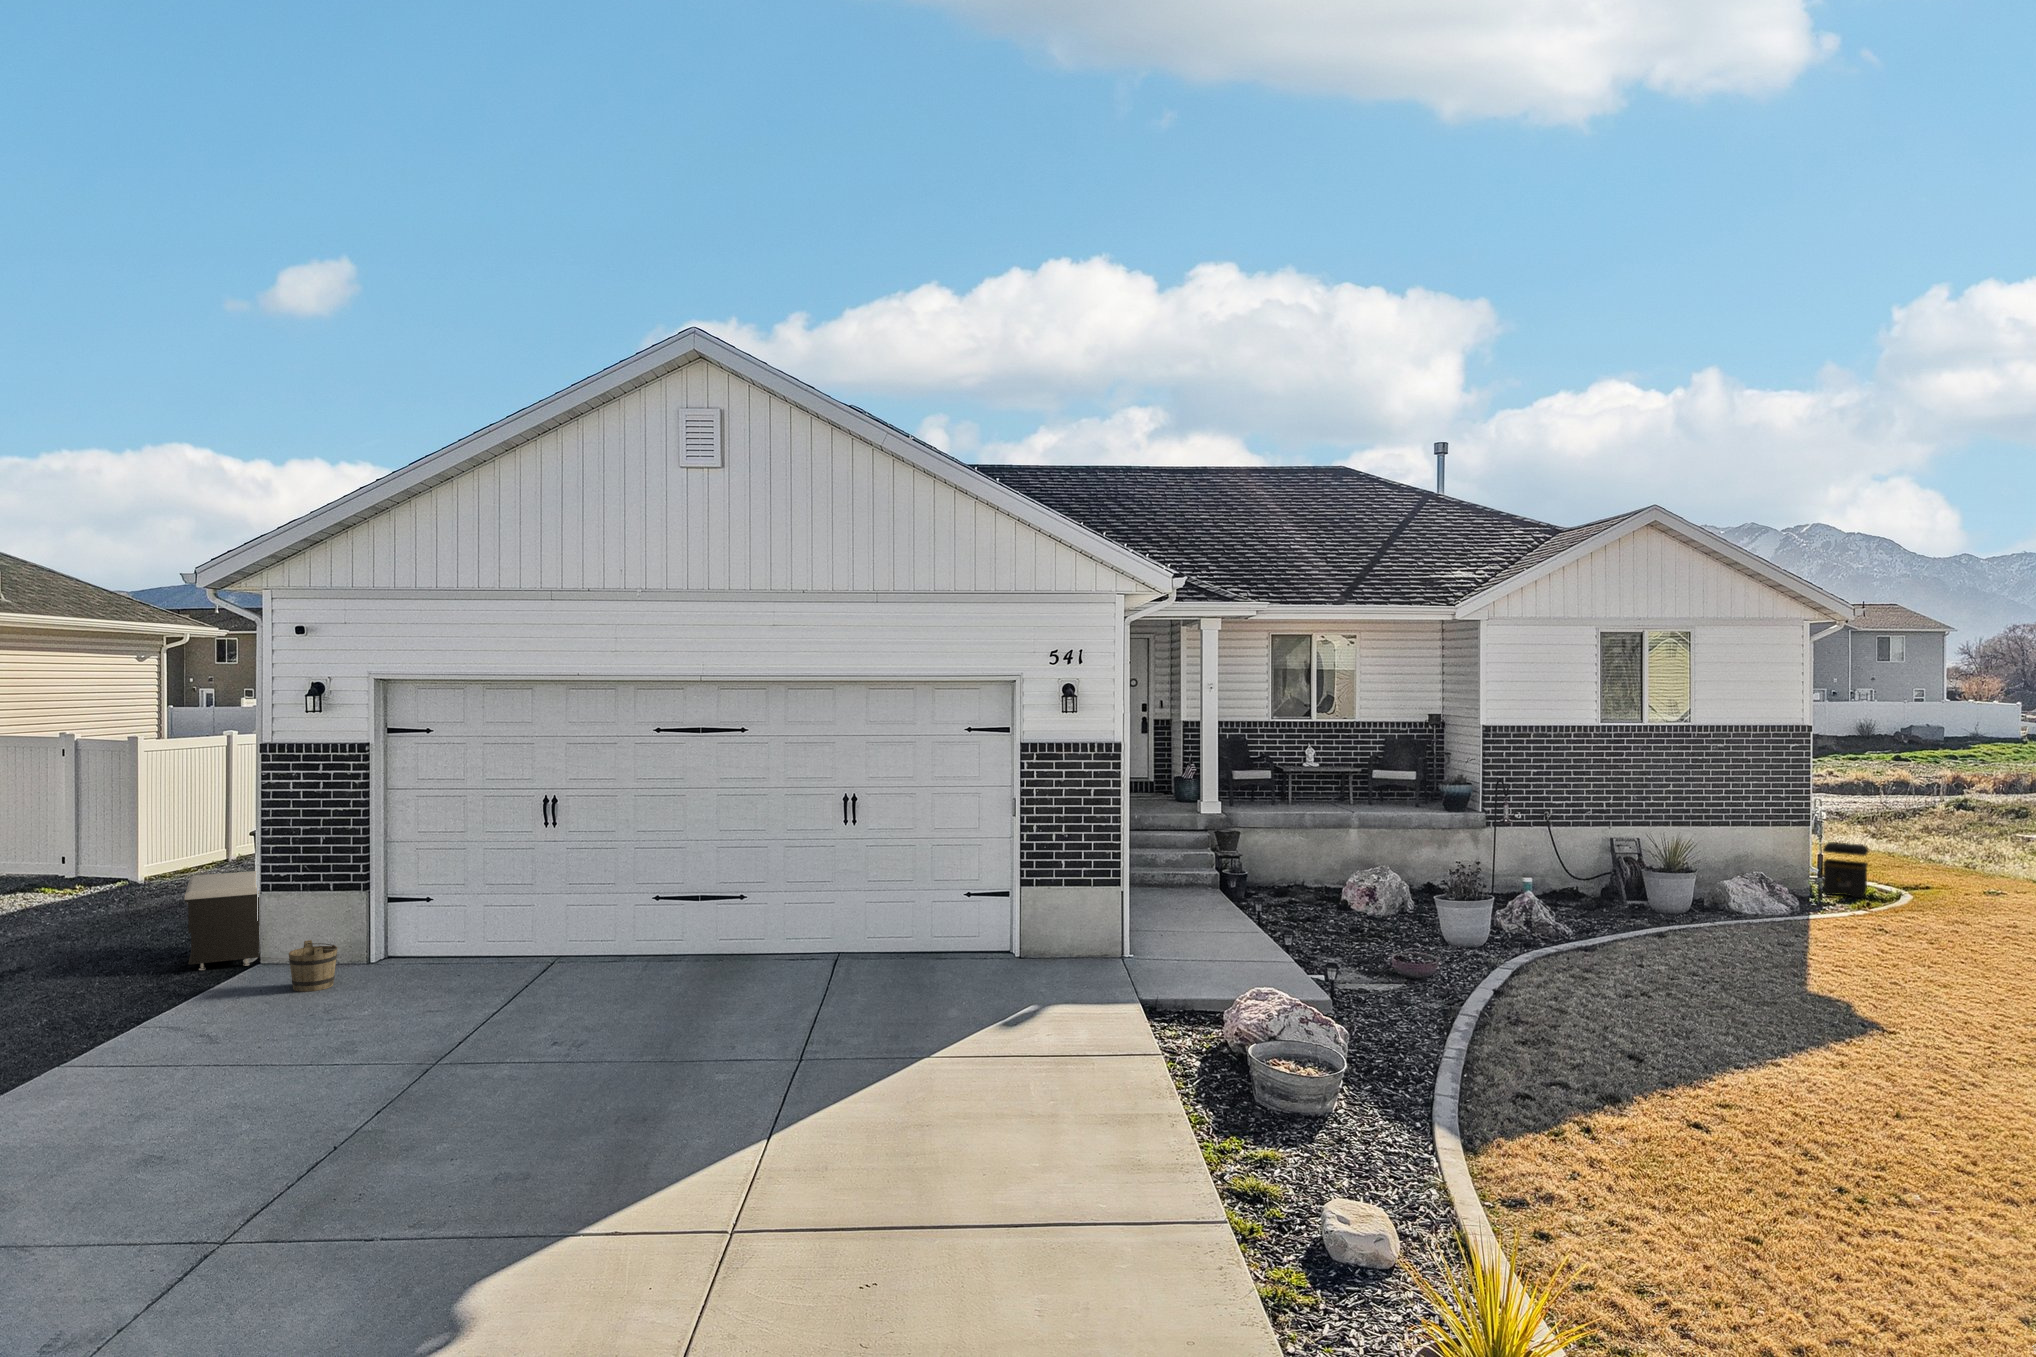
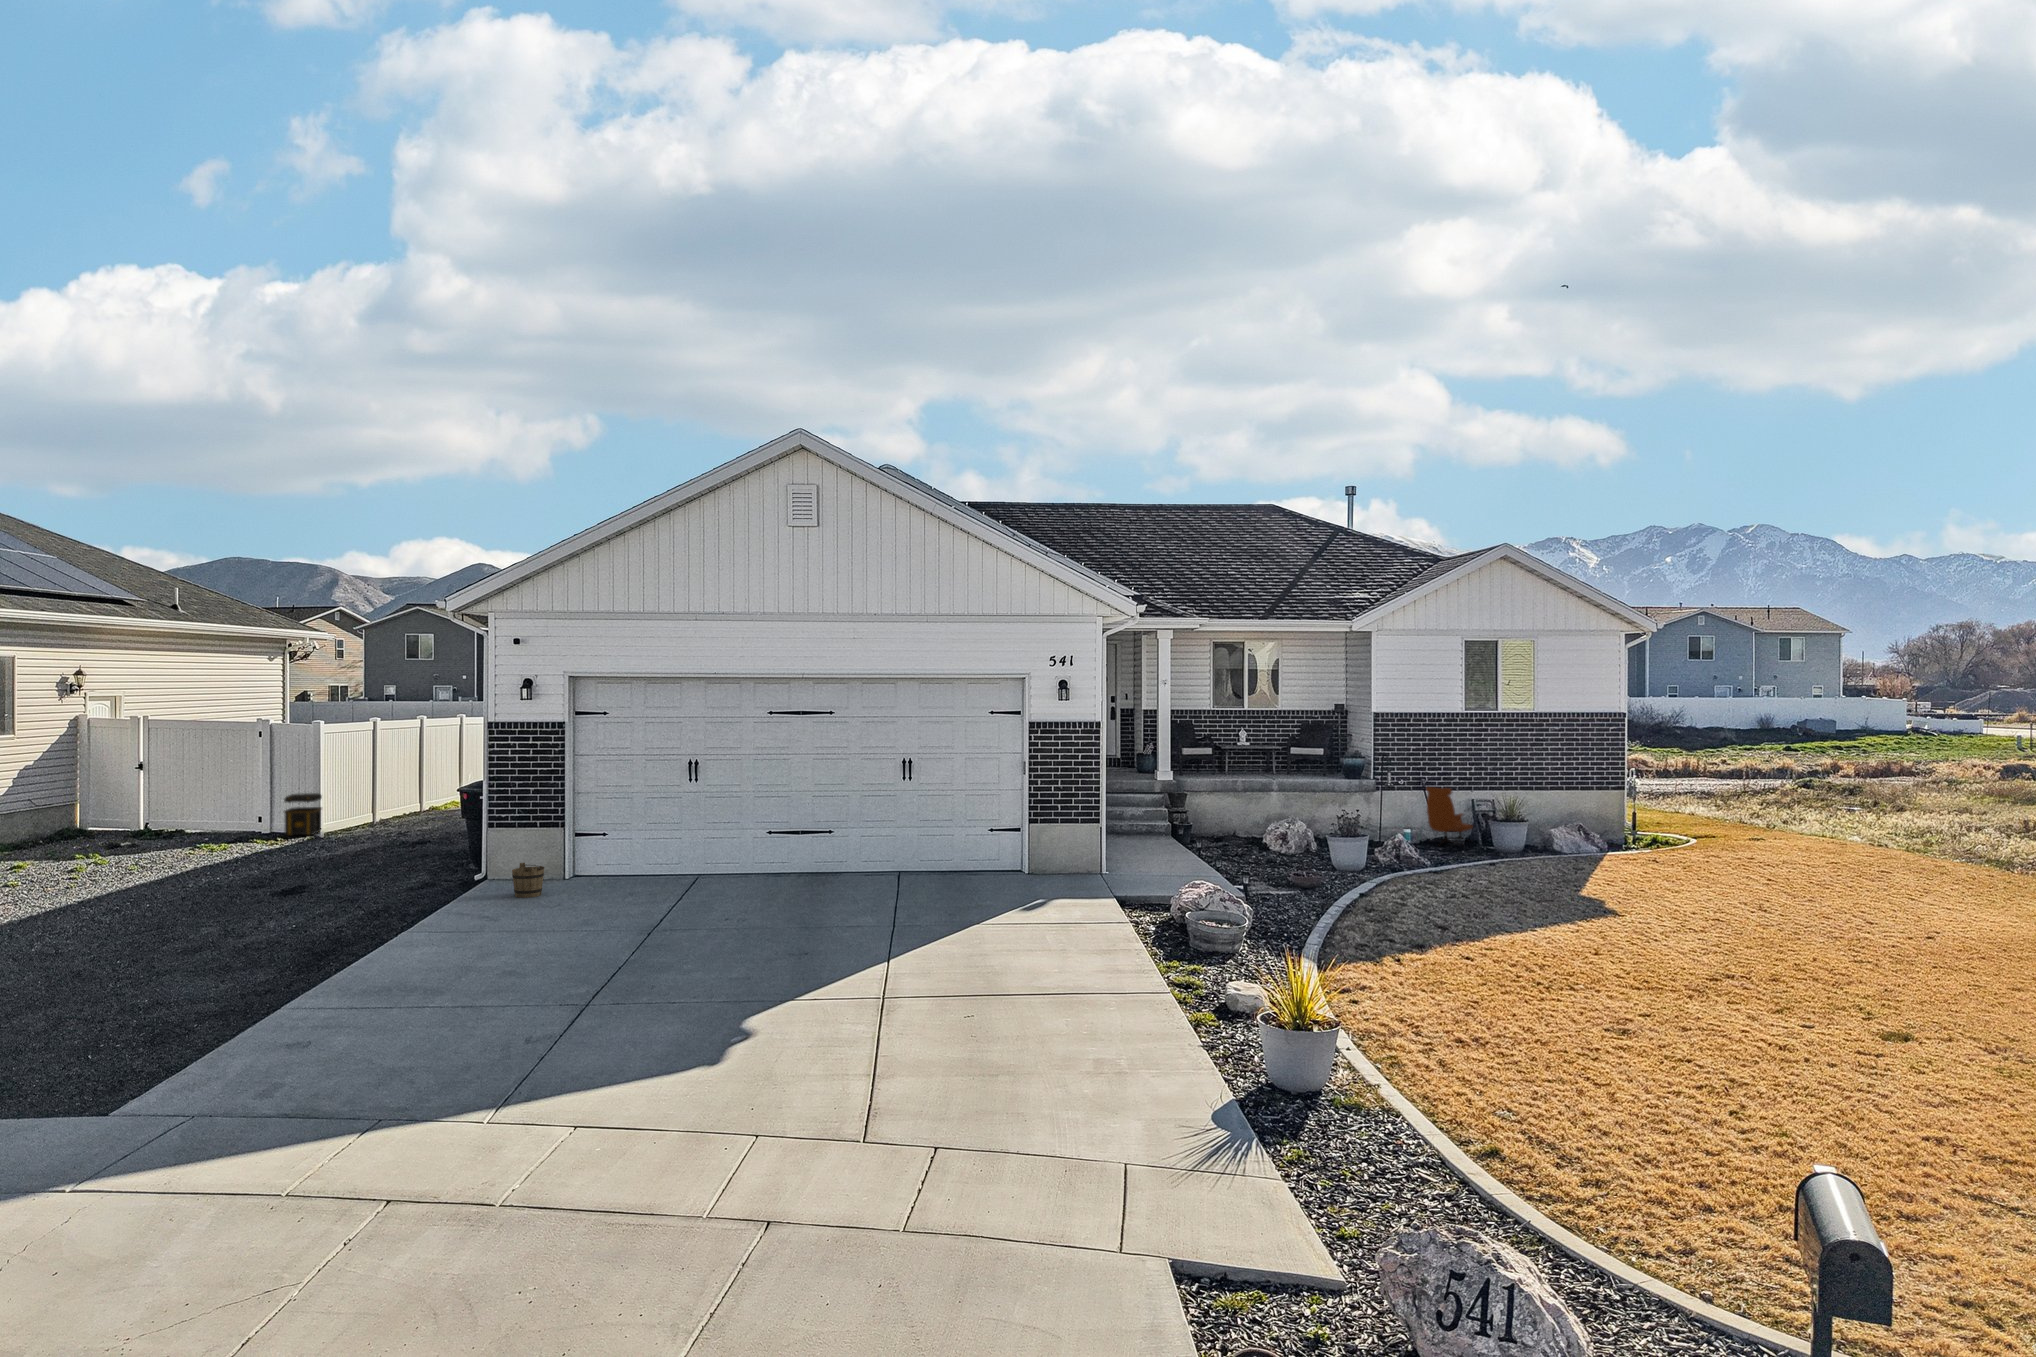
lounge chair: none [1556,823,1617,903] -> present [1426,787,1473,845]
toolbox: present [1823,842,1868,898] -> present [284,793,322,836]
storage bench: present [184,871,260,970] -> none [418,817,477,886]

